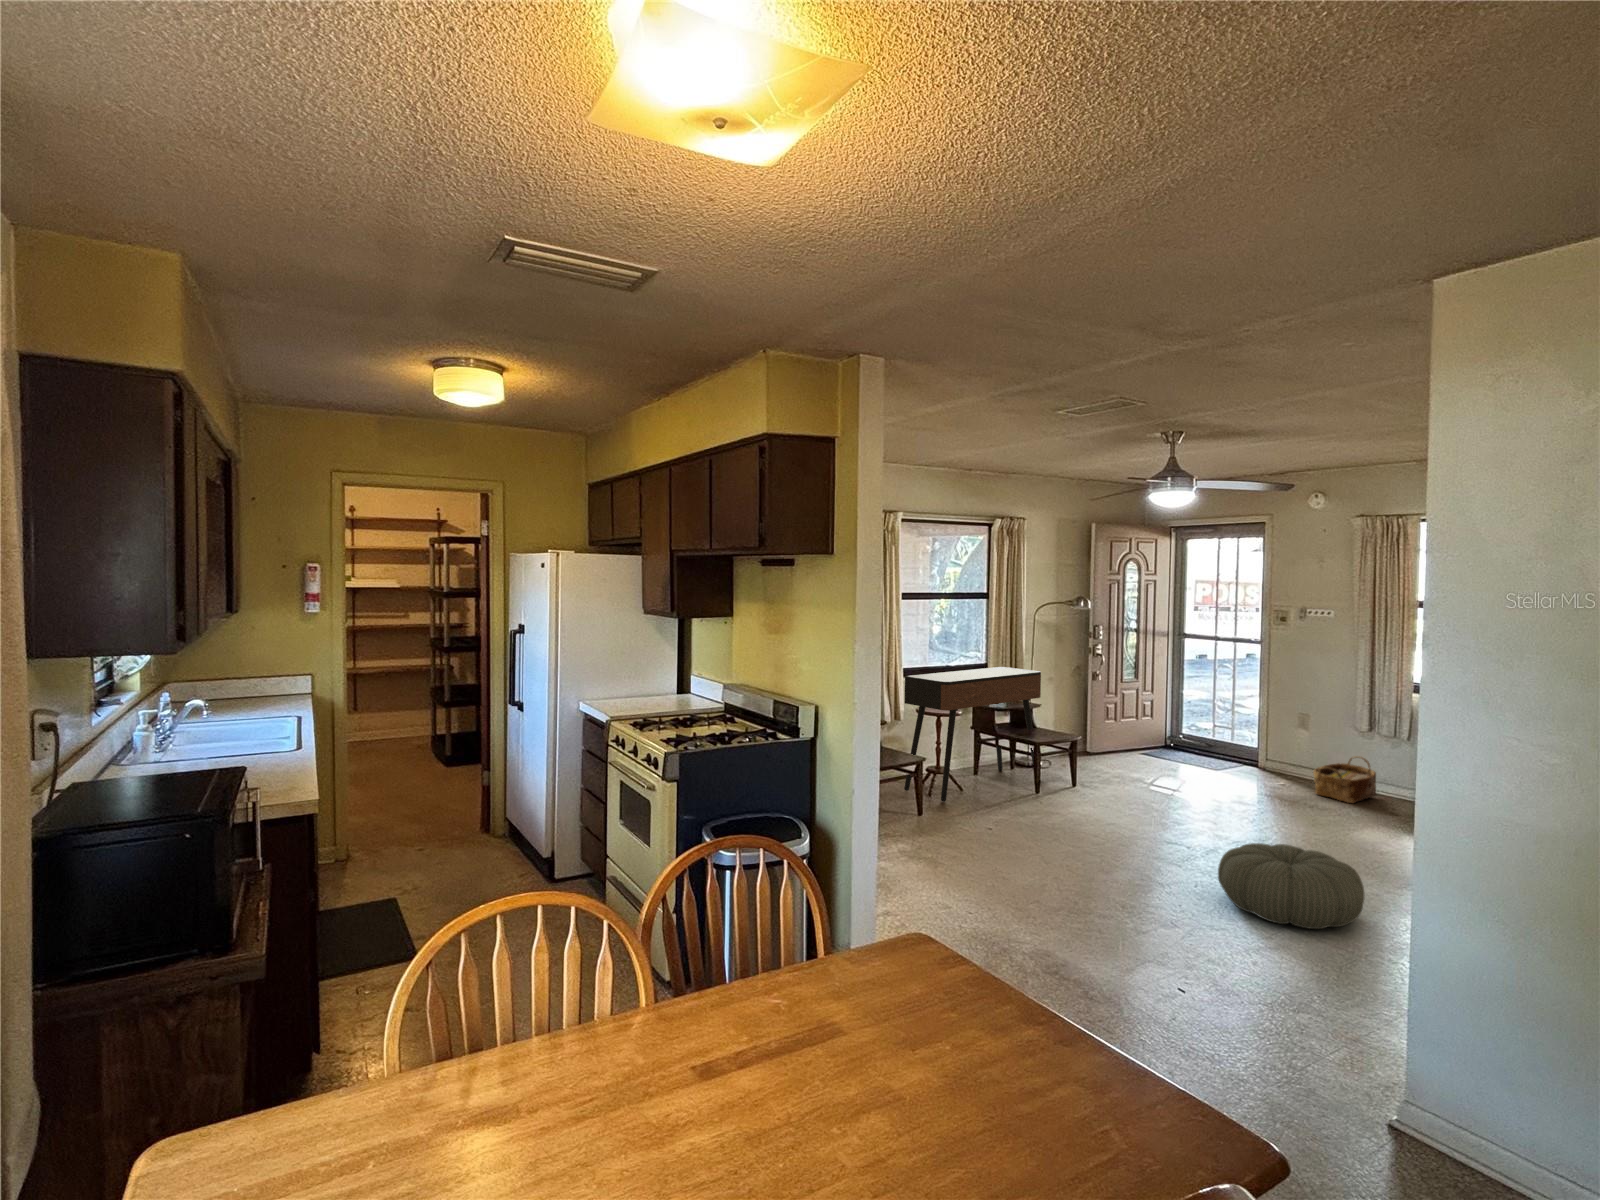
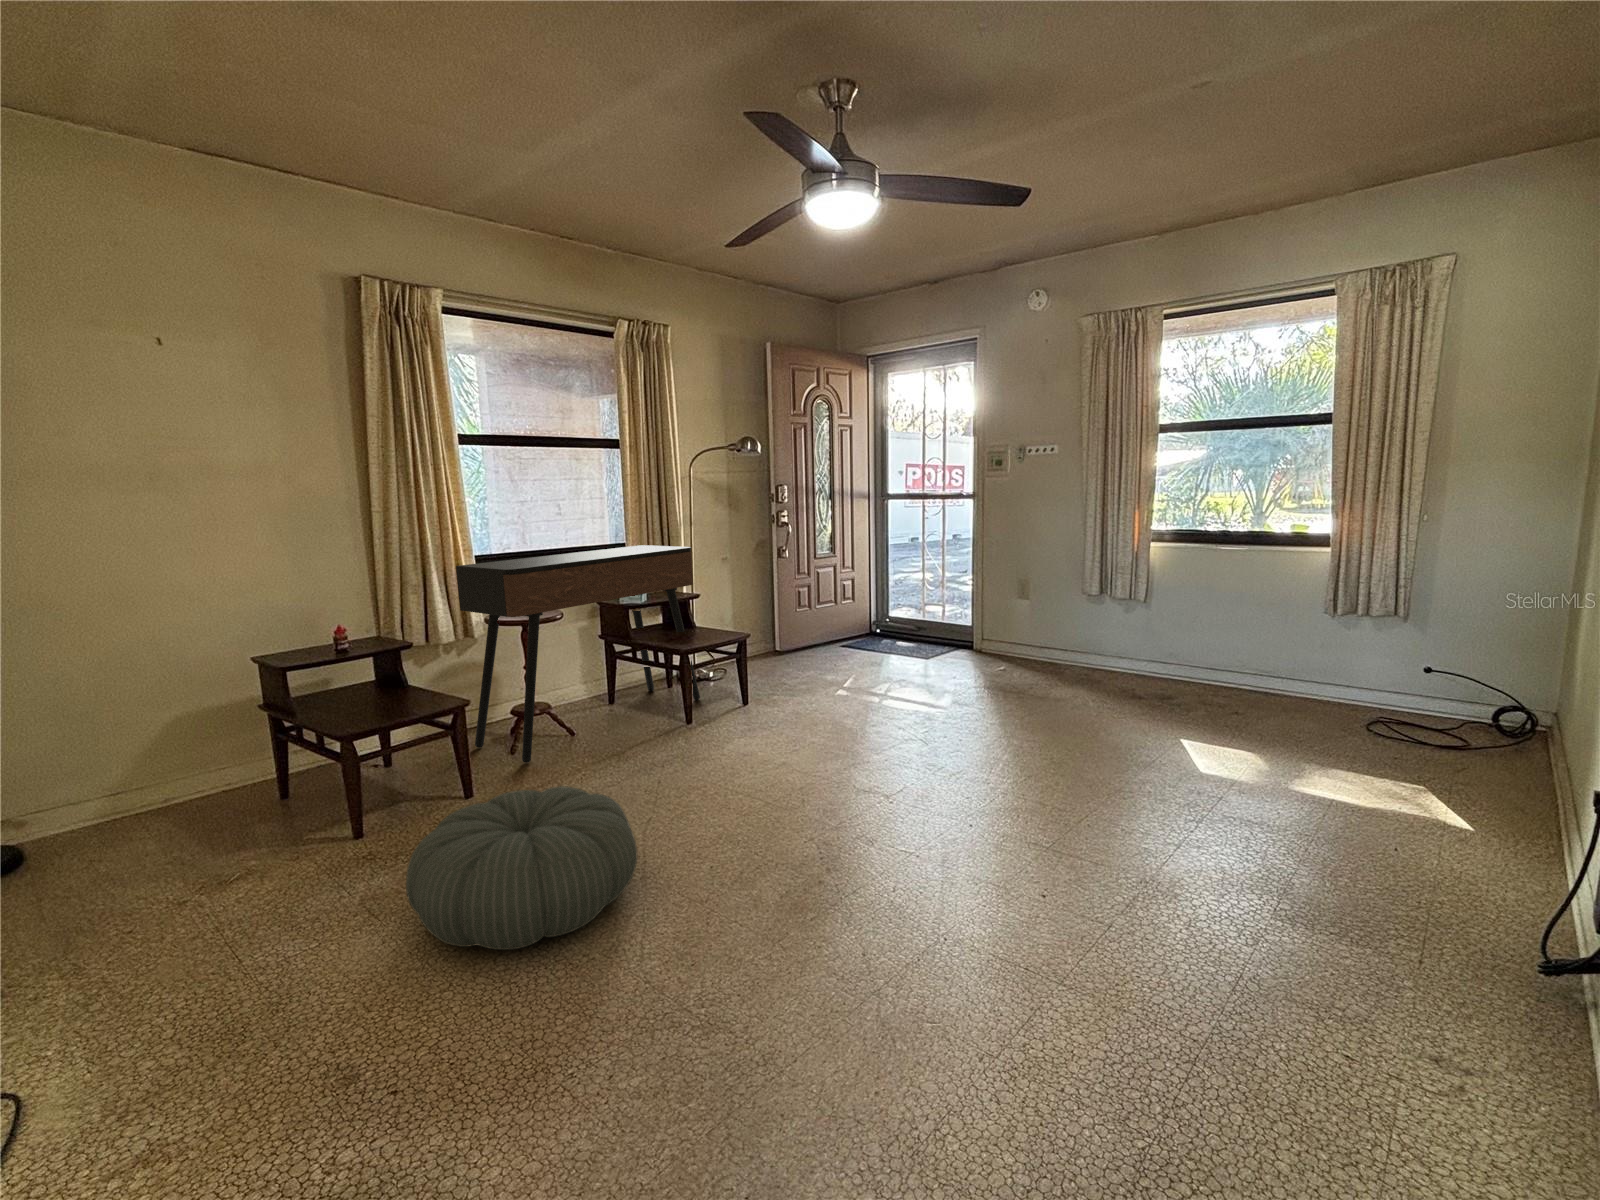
woven basket: present [1313,756,1376,803] -> none [1039,627,1109,689]
pouf: present [1218,843,1365,929] -> present [406,786,637,950]

